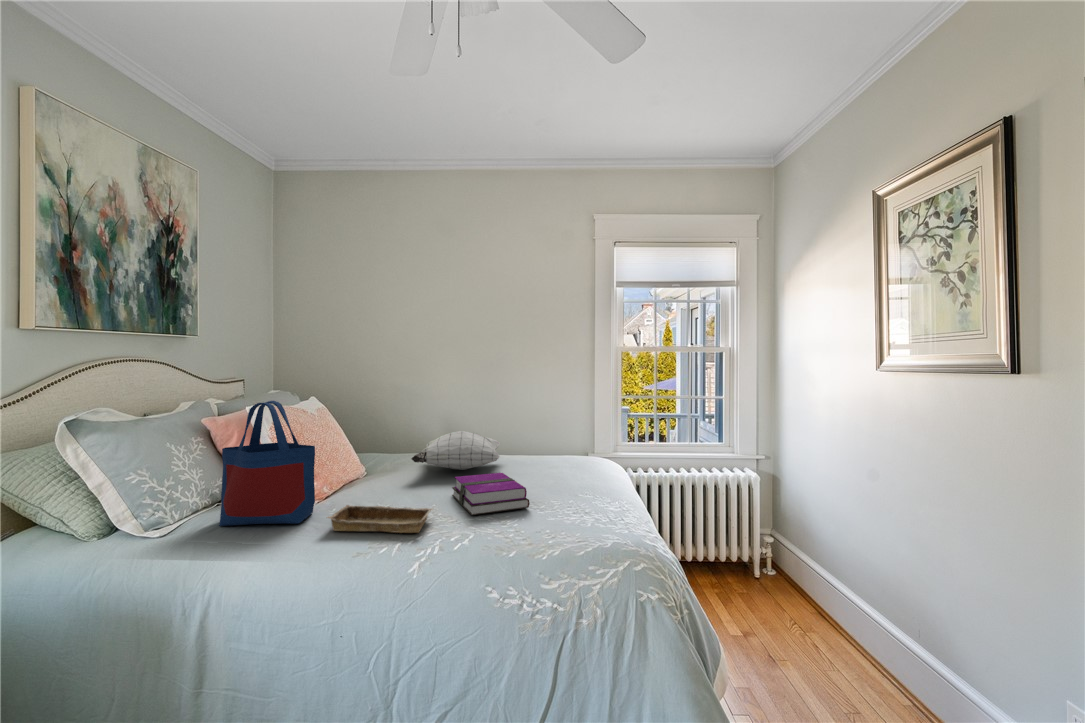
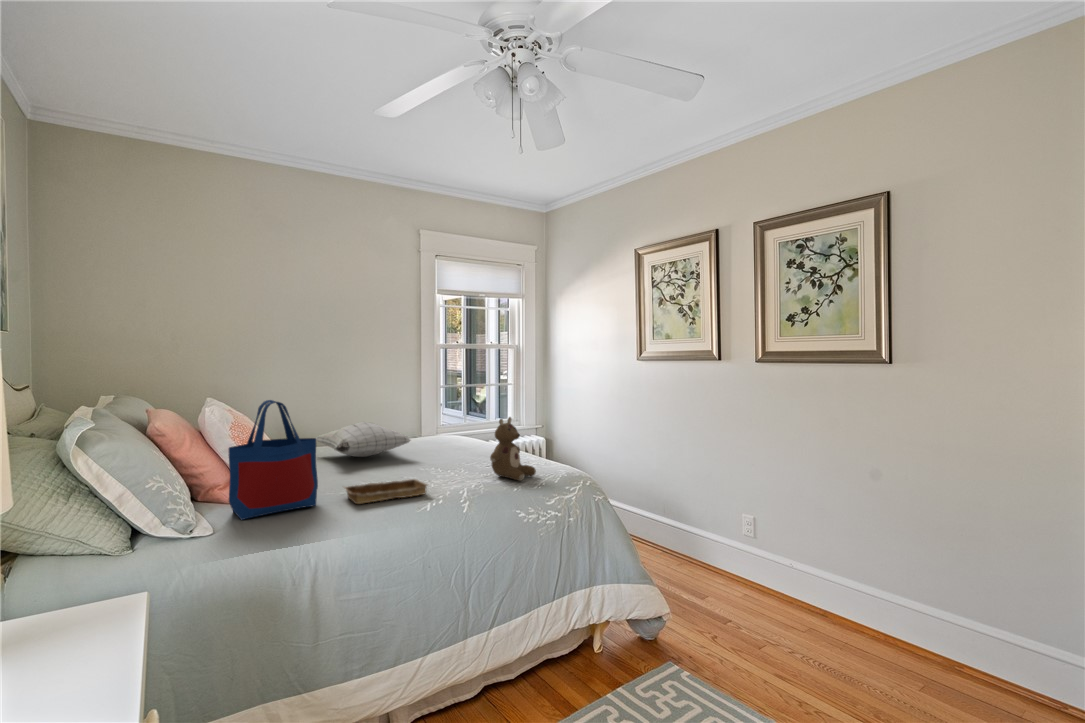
stuffed bear: none [530,442,599,537] -> present [490,417,536,481]
hardback book: present [452,473,530,515] -> none [394,451,470,480]

